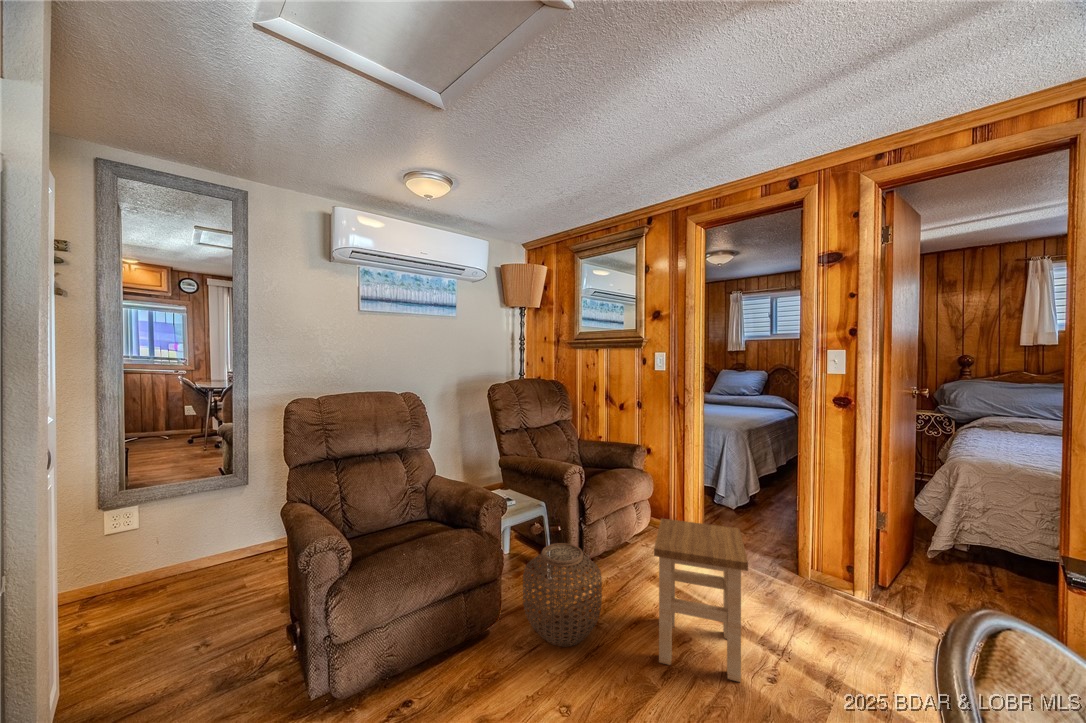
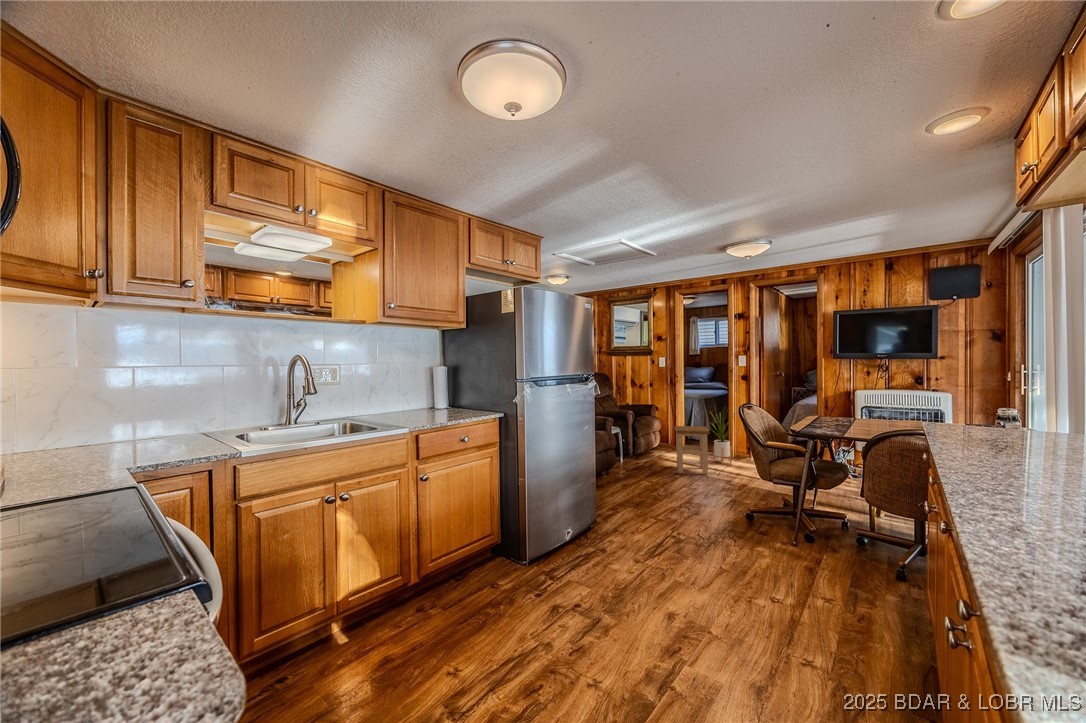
house plant: none [743,469,828,621] -> present [712,414,732,464]
woven basket: present [523,543,602,646] -> none [623,437,655,473]

